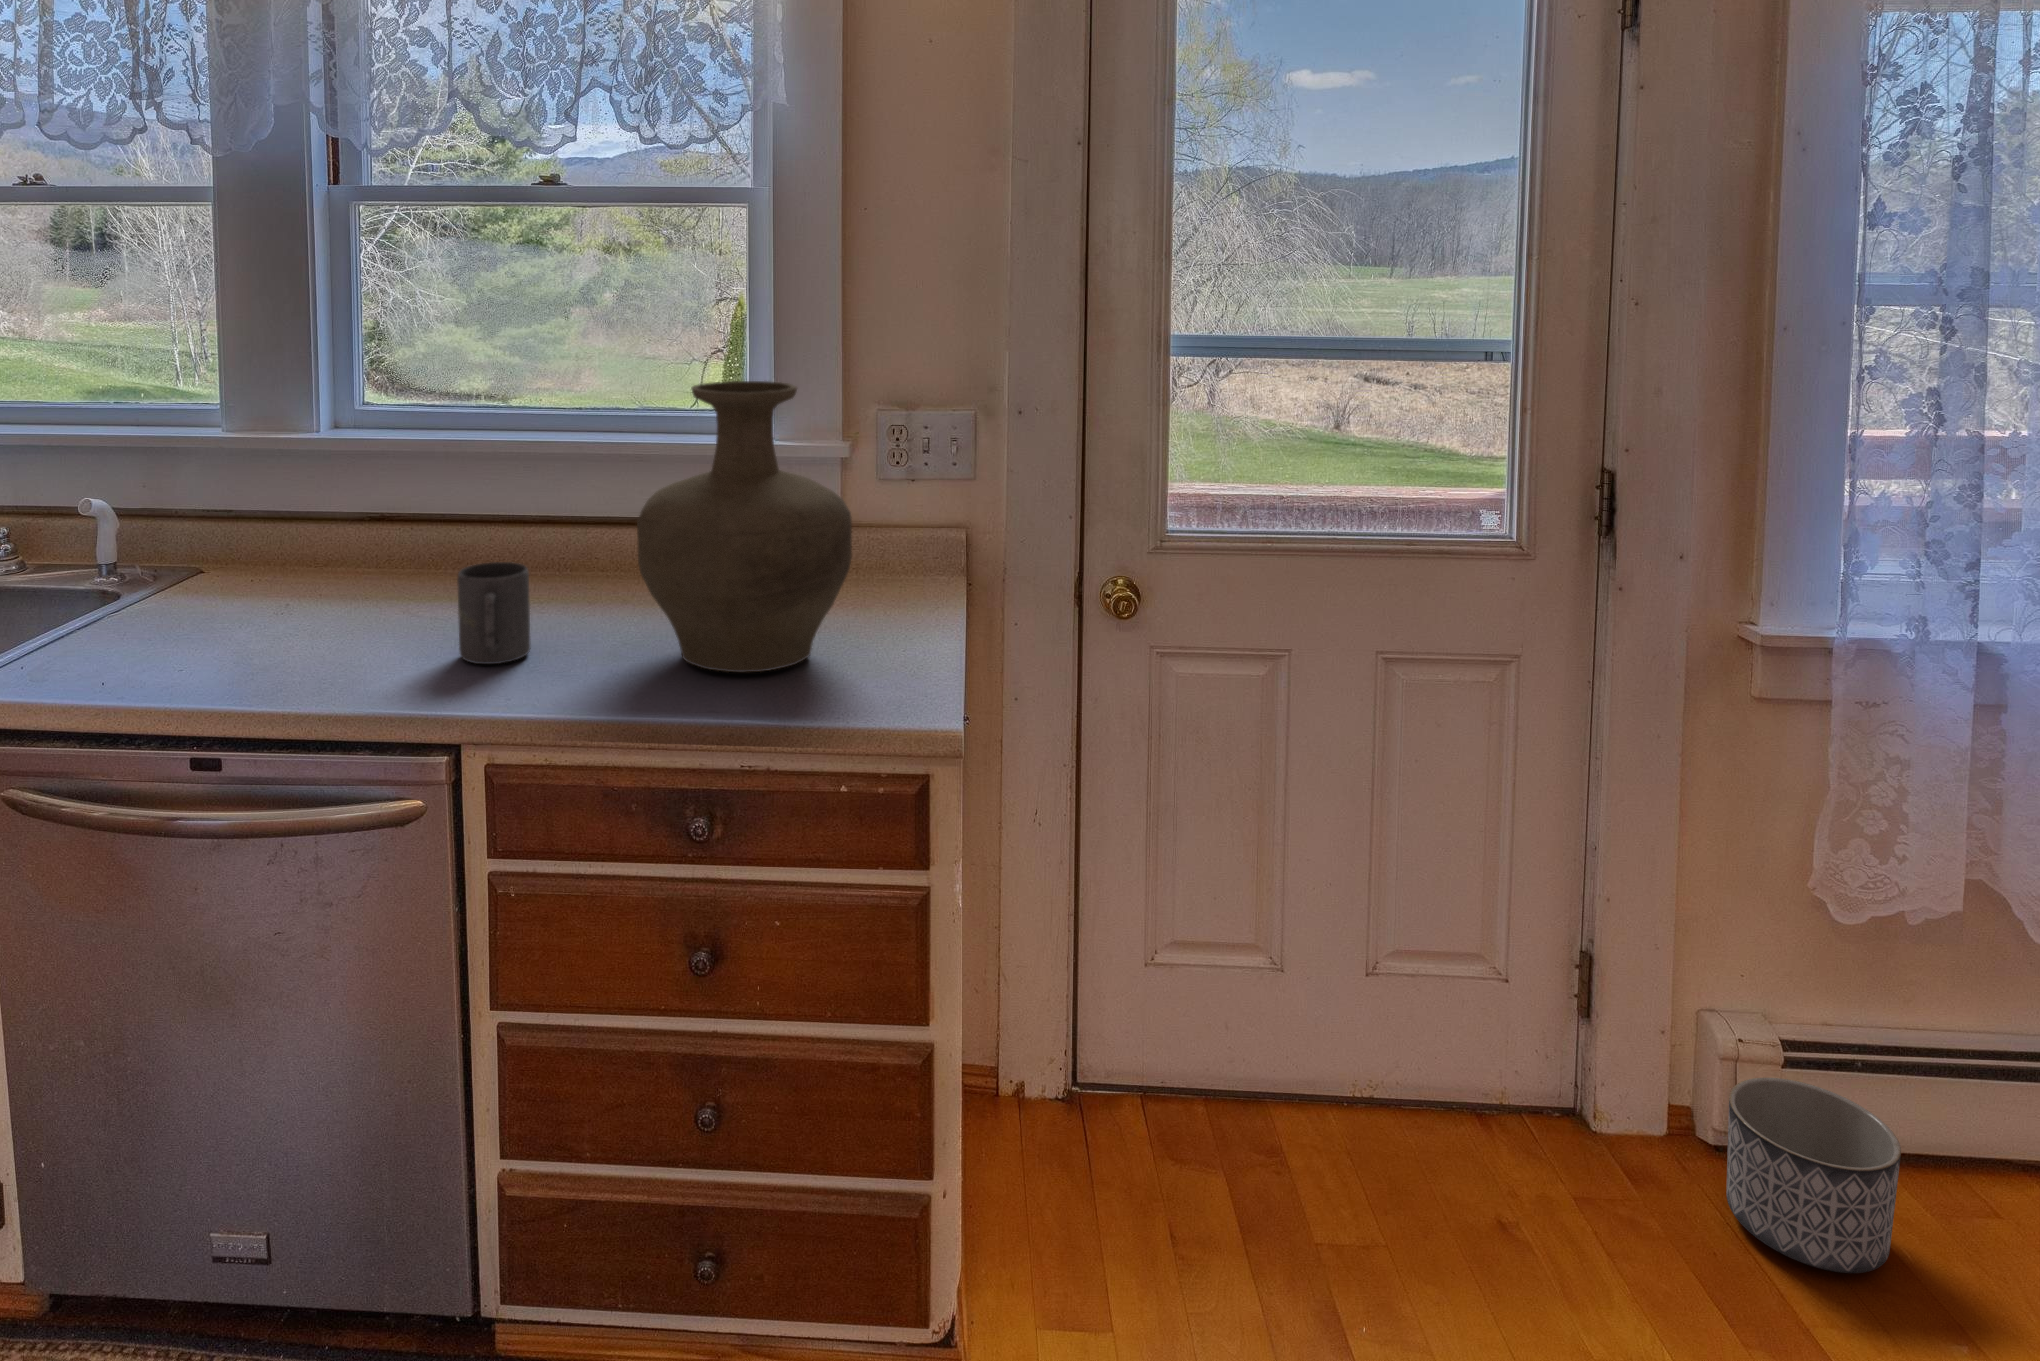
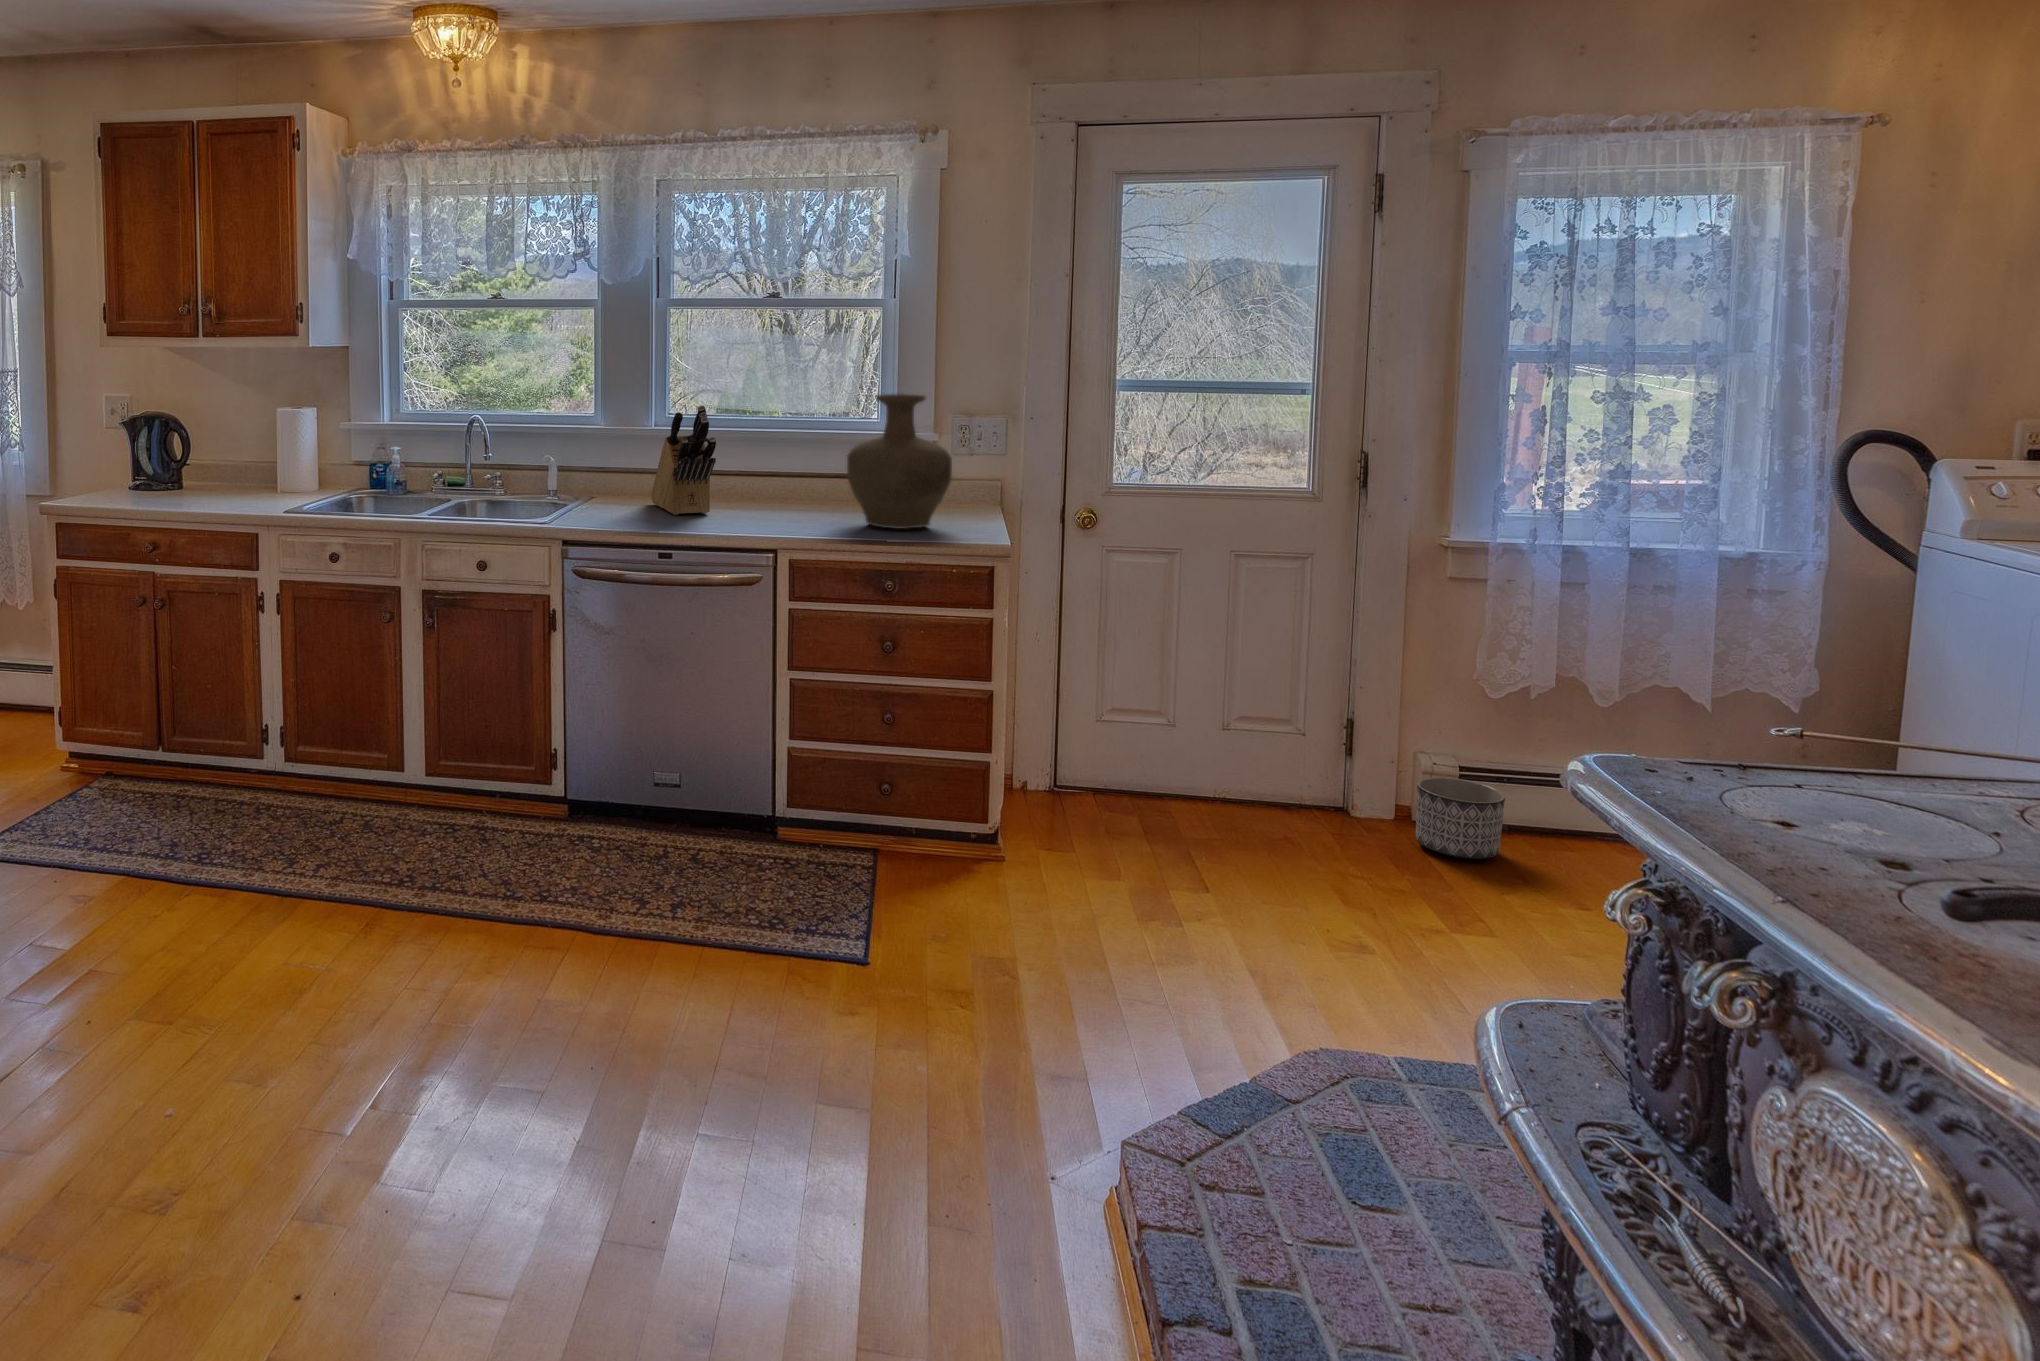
knife block: none [285,406,380,632] -> present [651,406,716,515]
mug: present [457,562,531,664] -> none [760,480,793,525]

